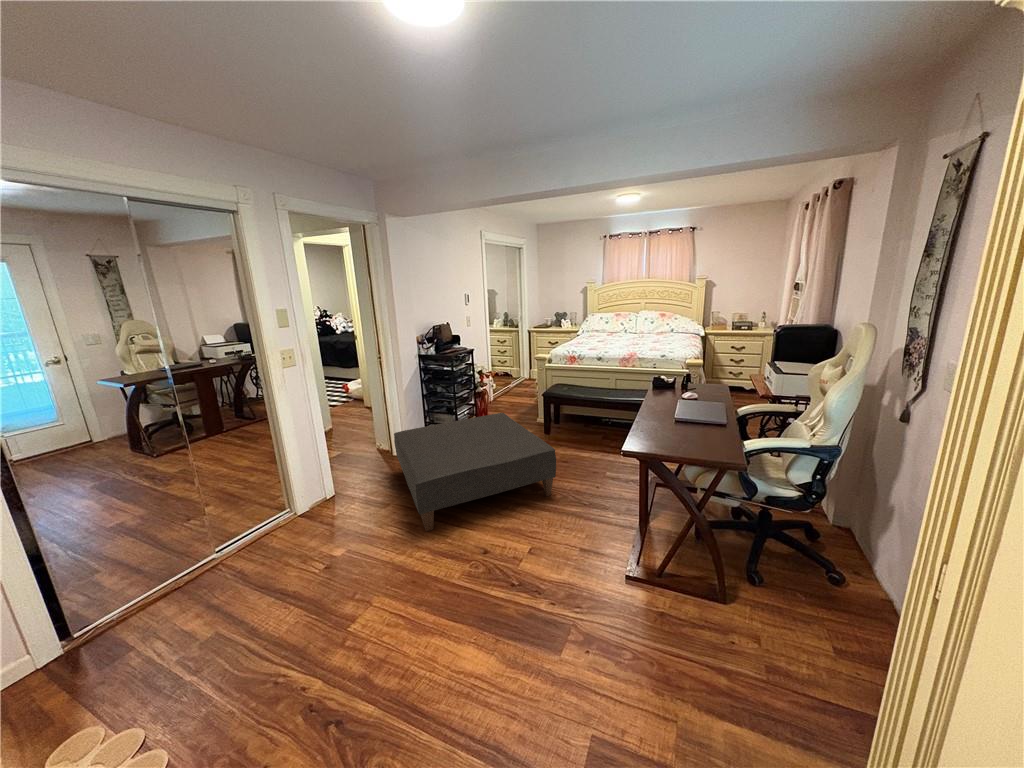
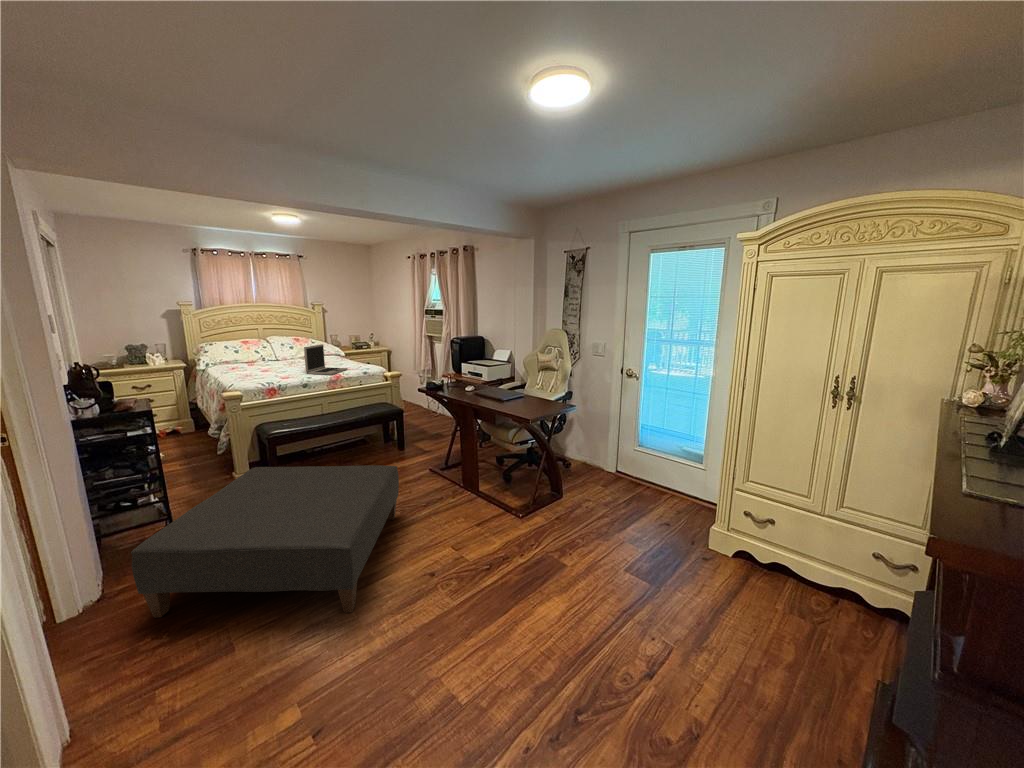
laptop: none [621,323,663,353] -> present [304,344,347,375]

